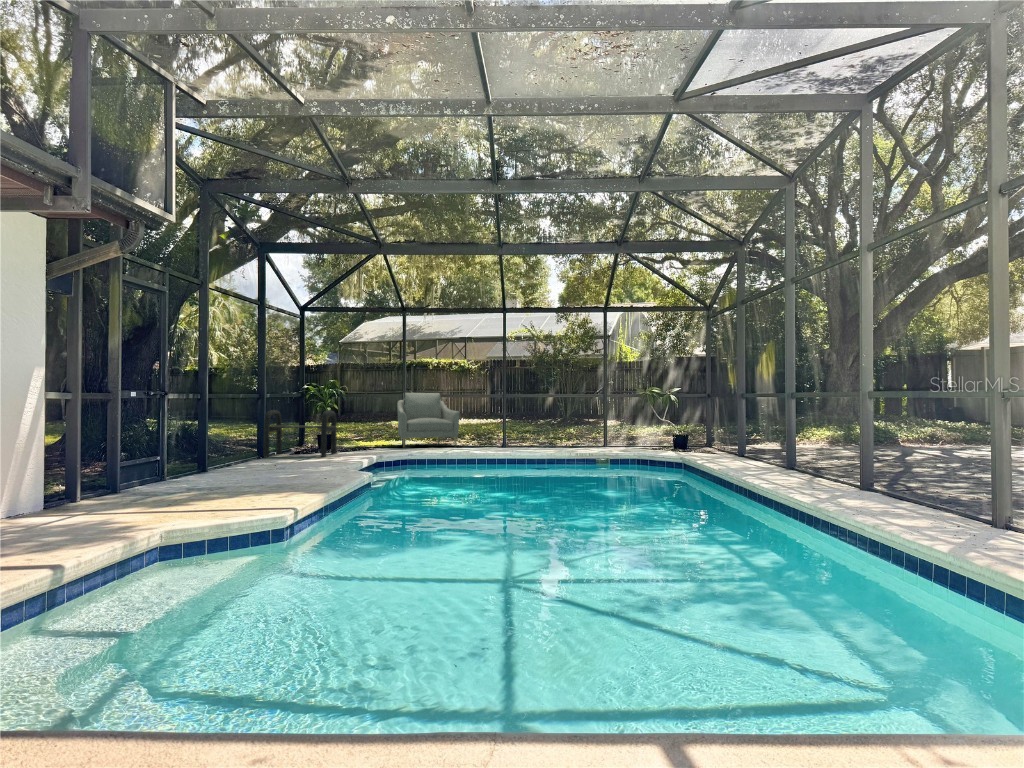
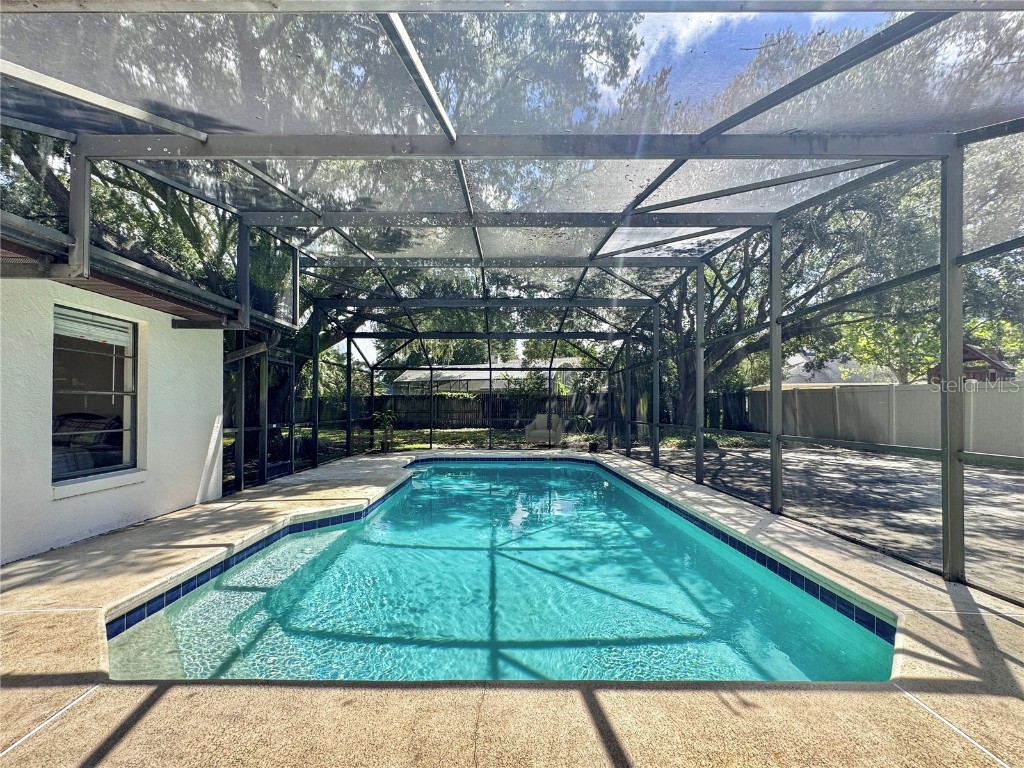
chair: present [397,393,459,447] -> present [525,414,562,446]

